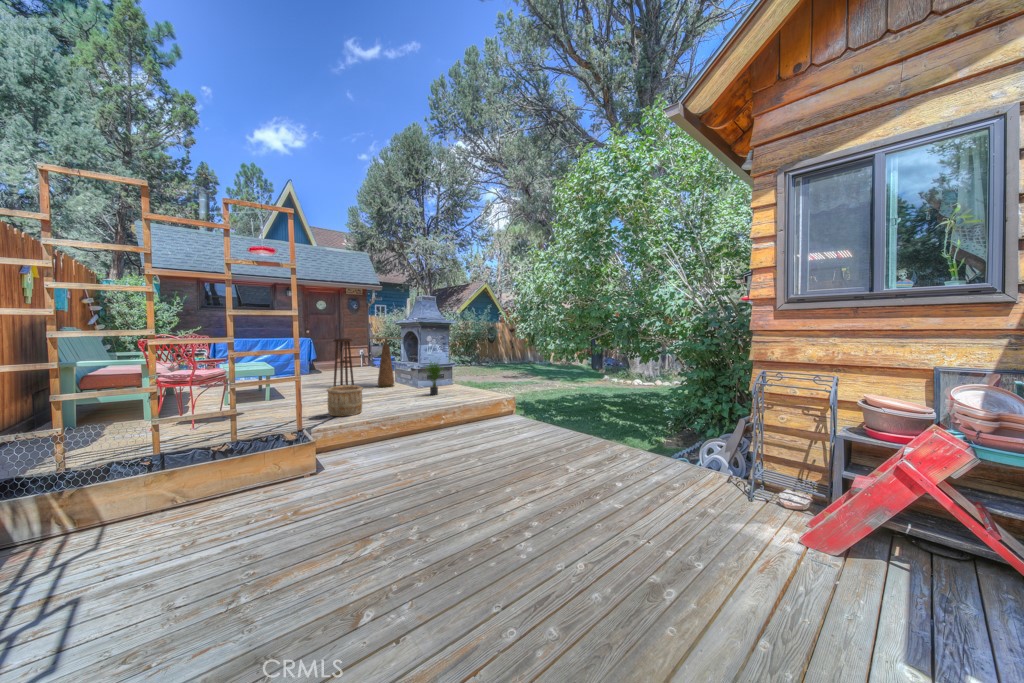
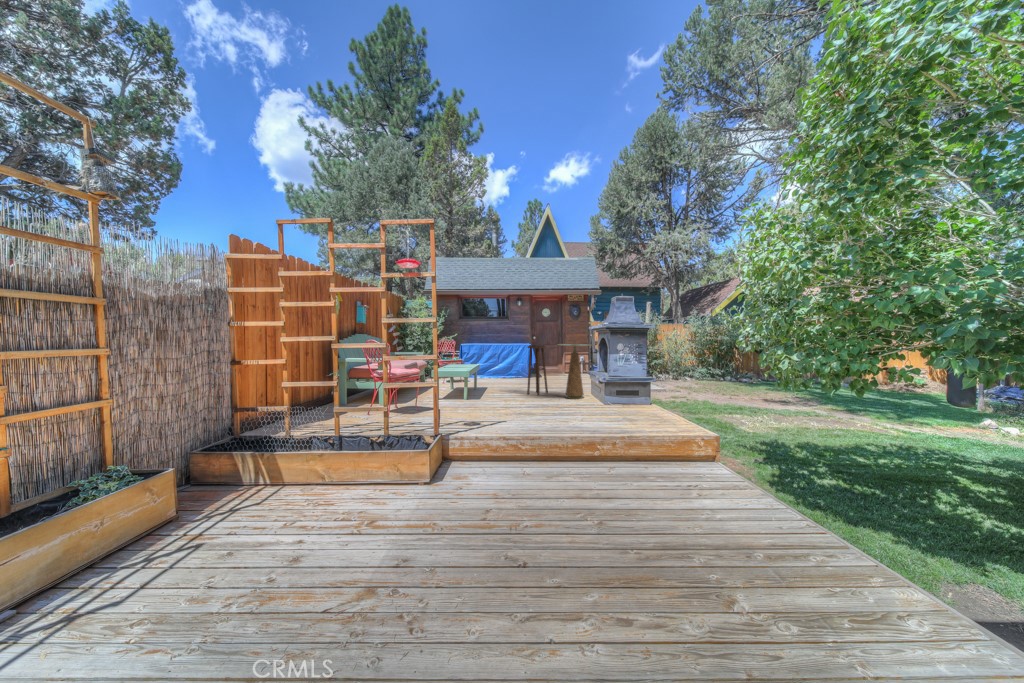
potted plant: present [426,362,441,395] -> none [592,368,626,415]
wooden bucket: present [327,385,363,417] -> none [481,395,516,428]

